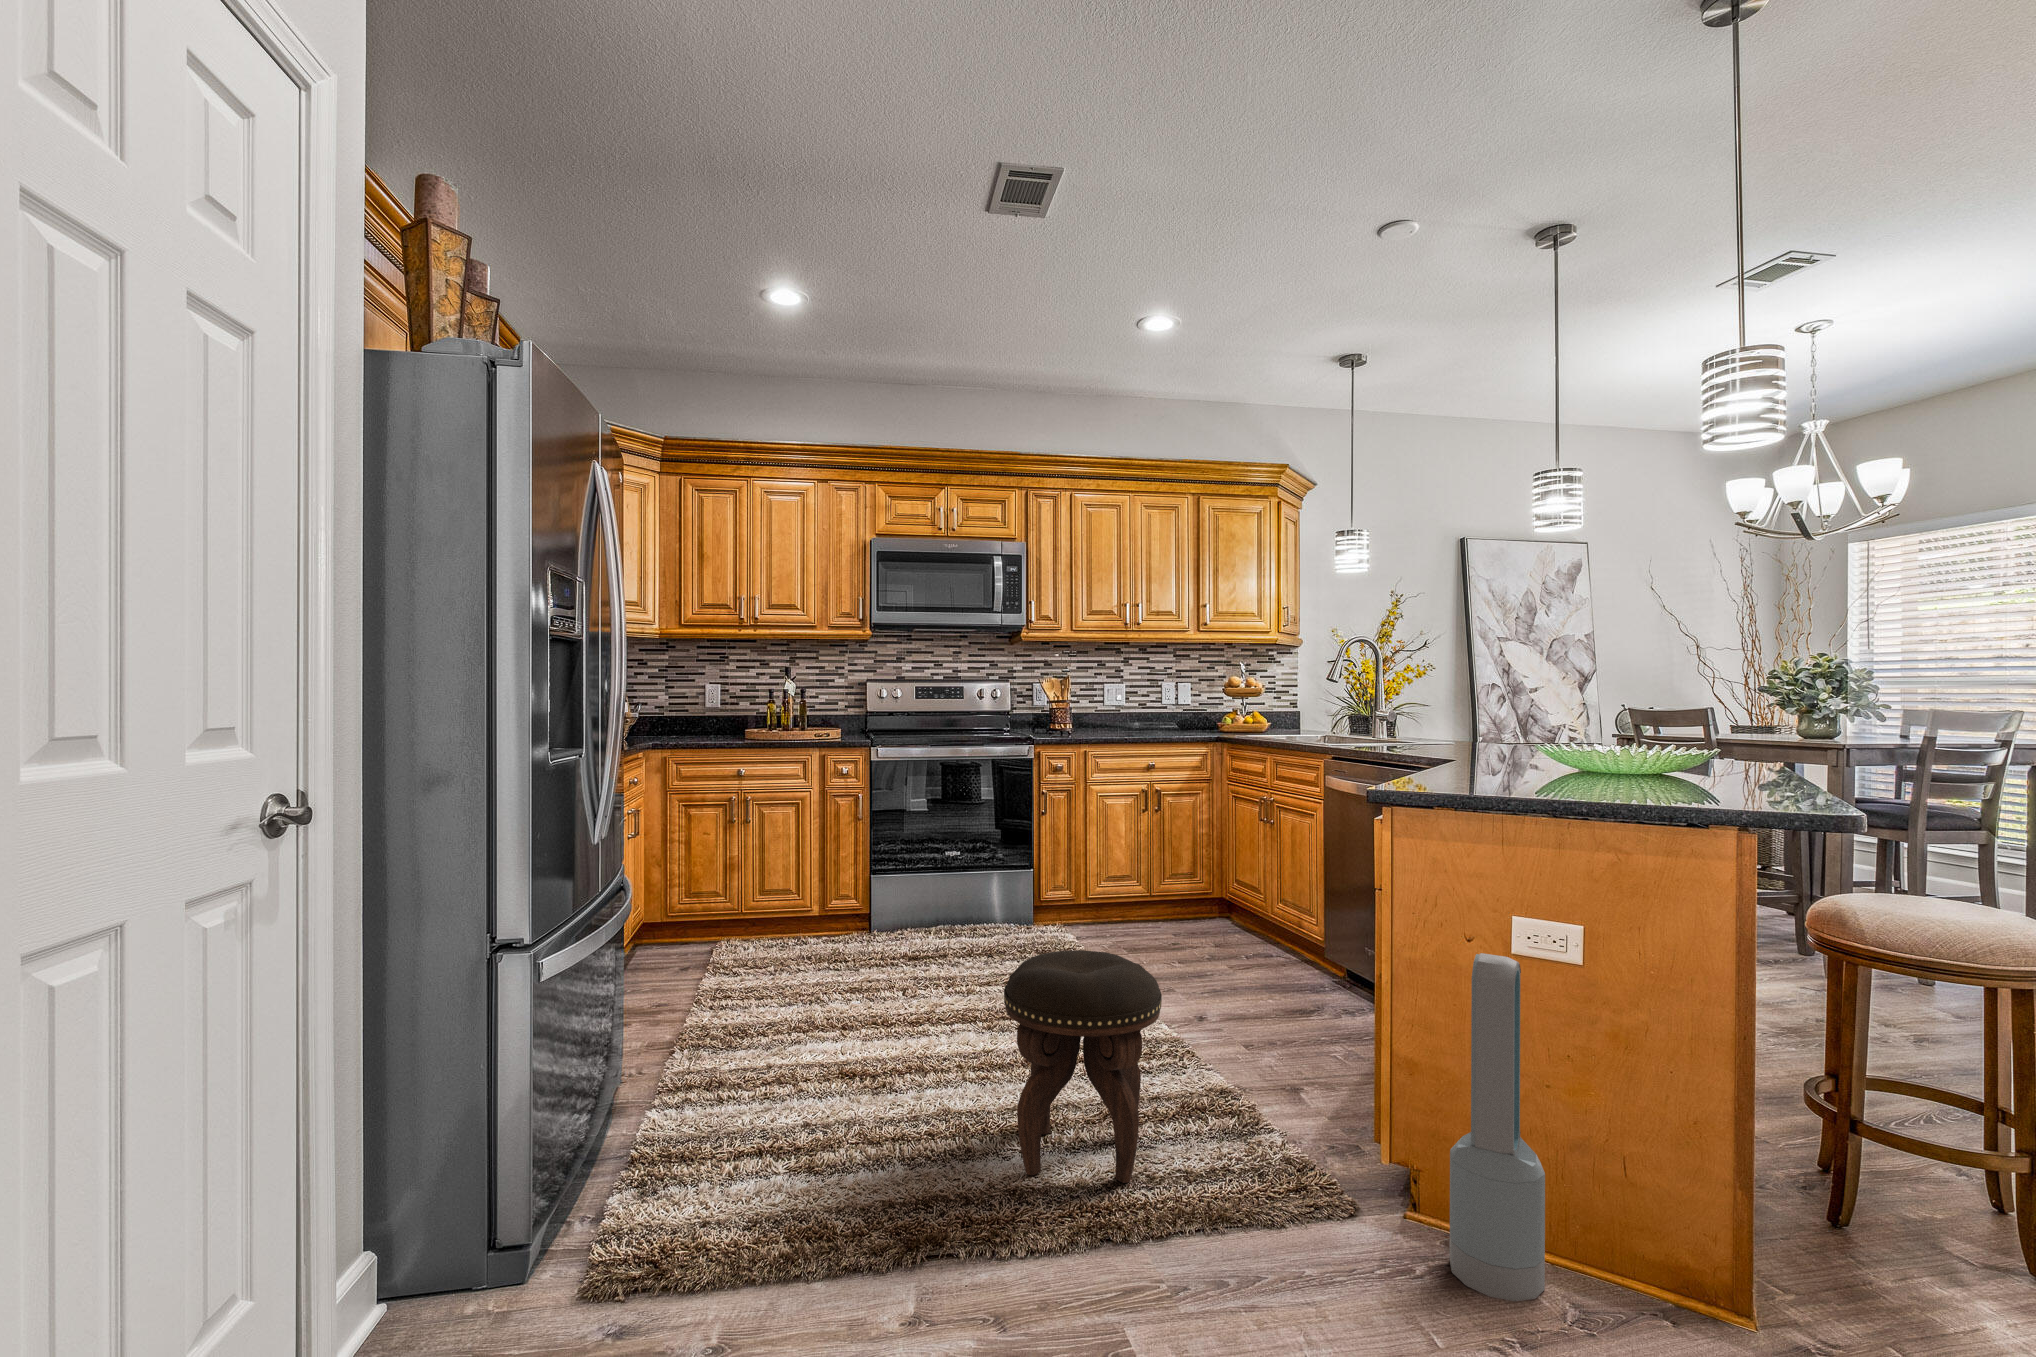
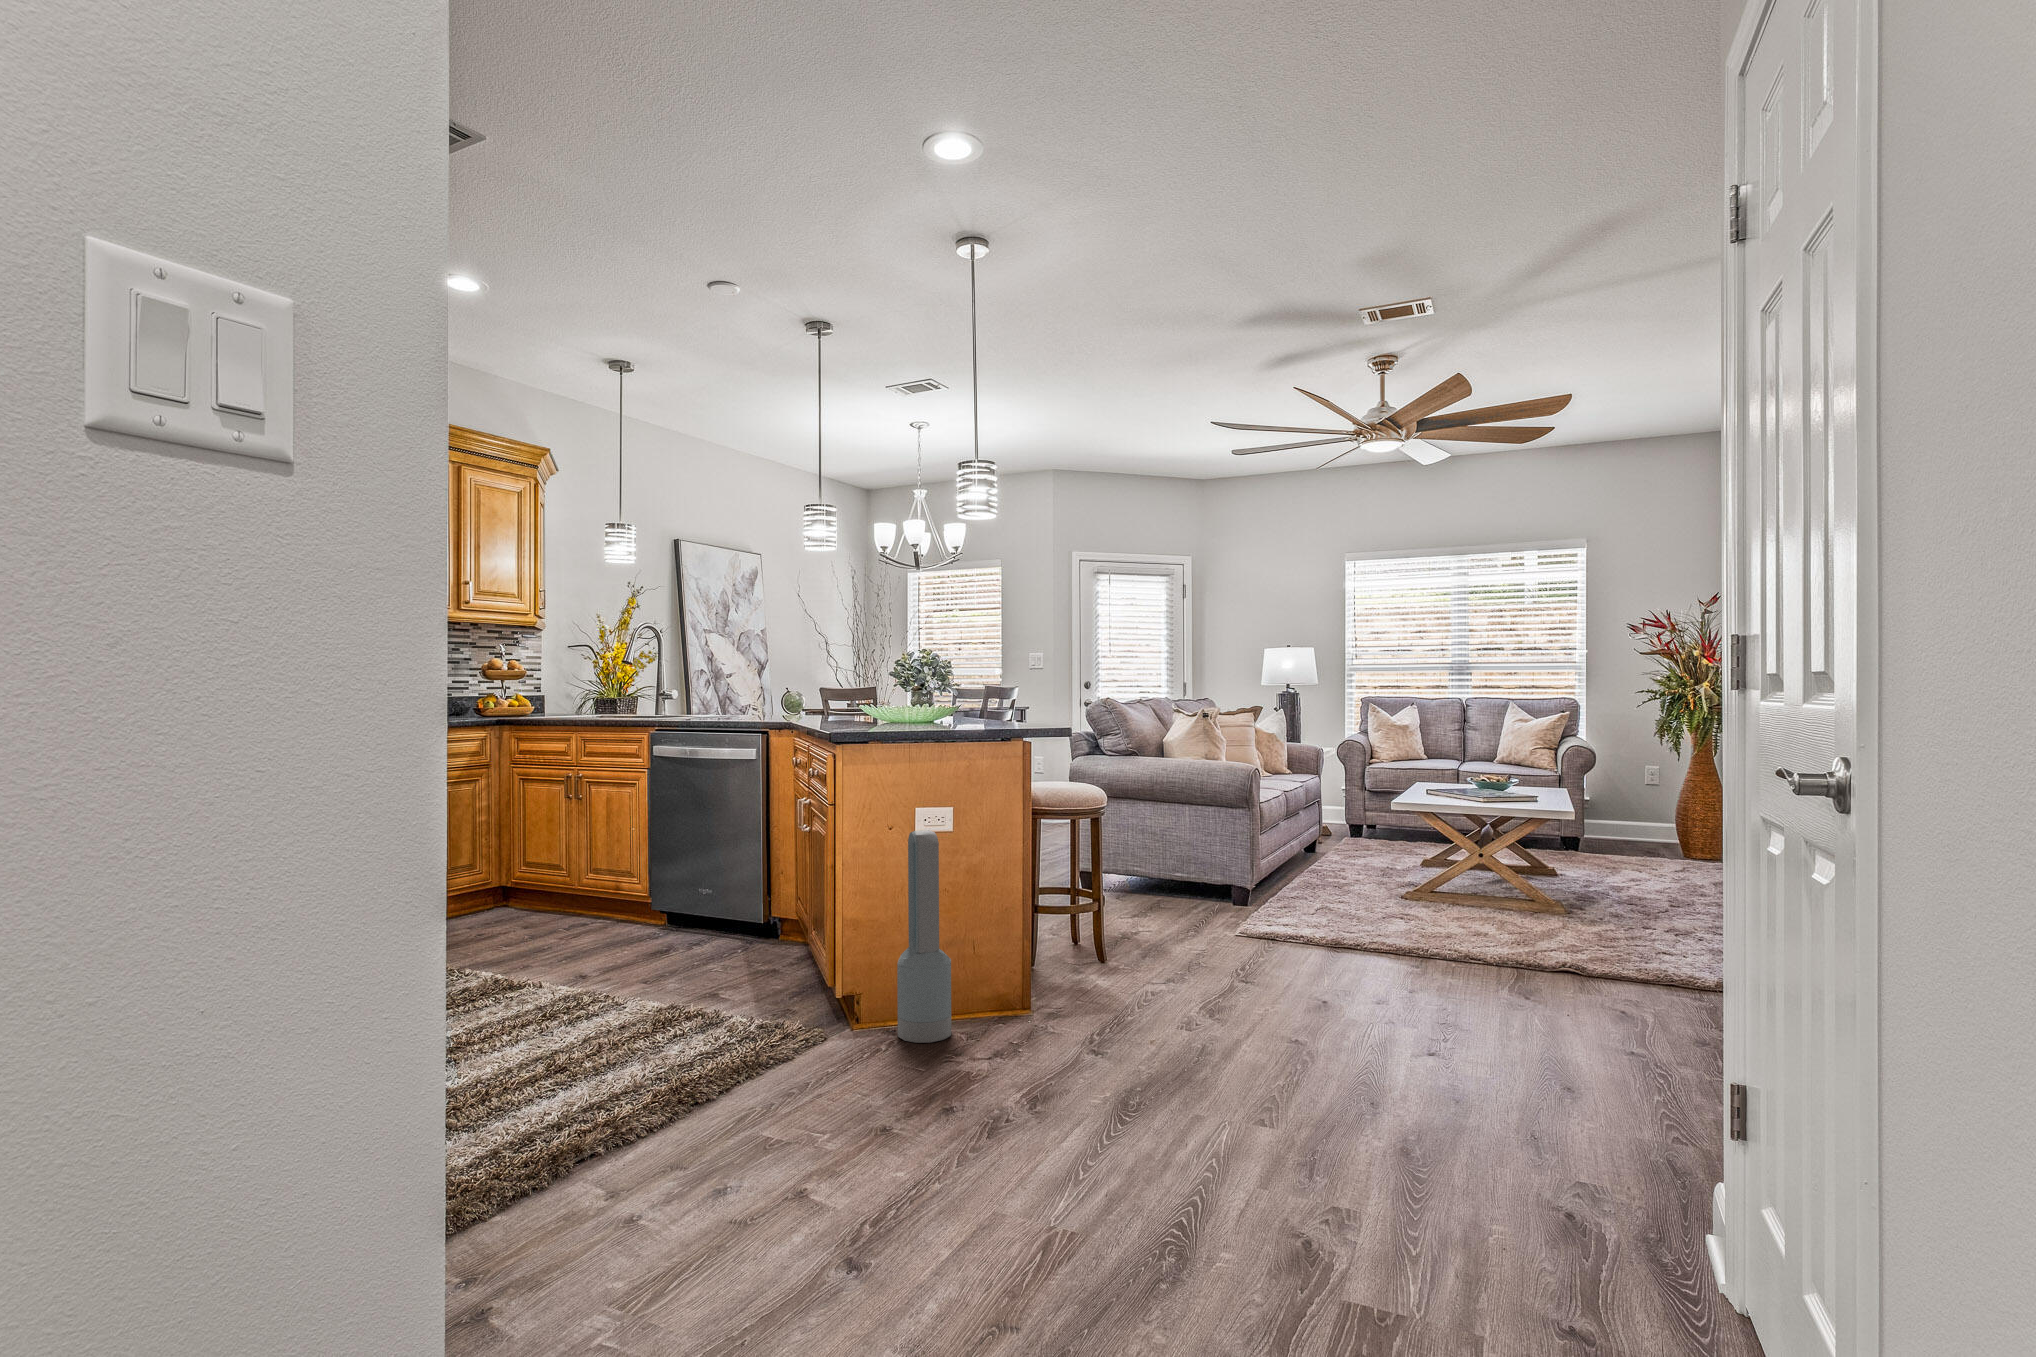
footstool: present [1004,950,1162,1183] -> none [531,897,679,1095]

